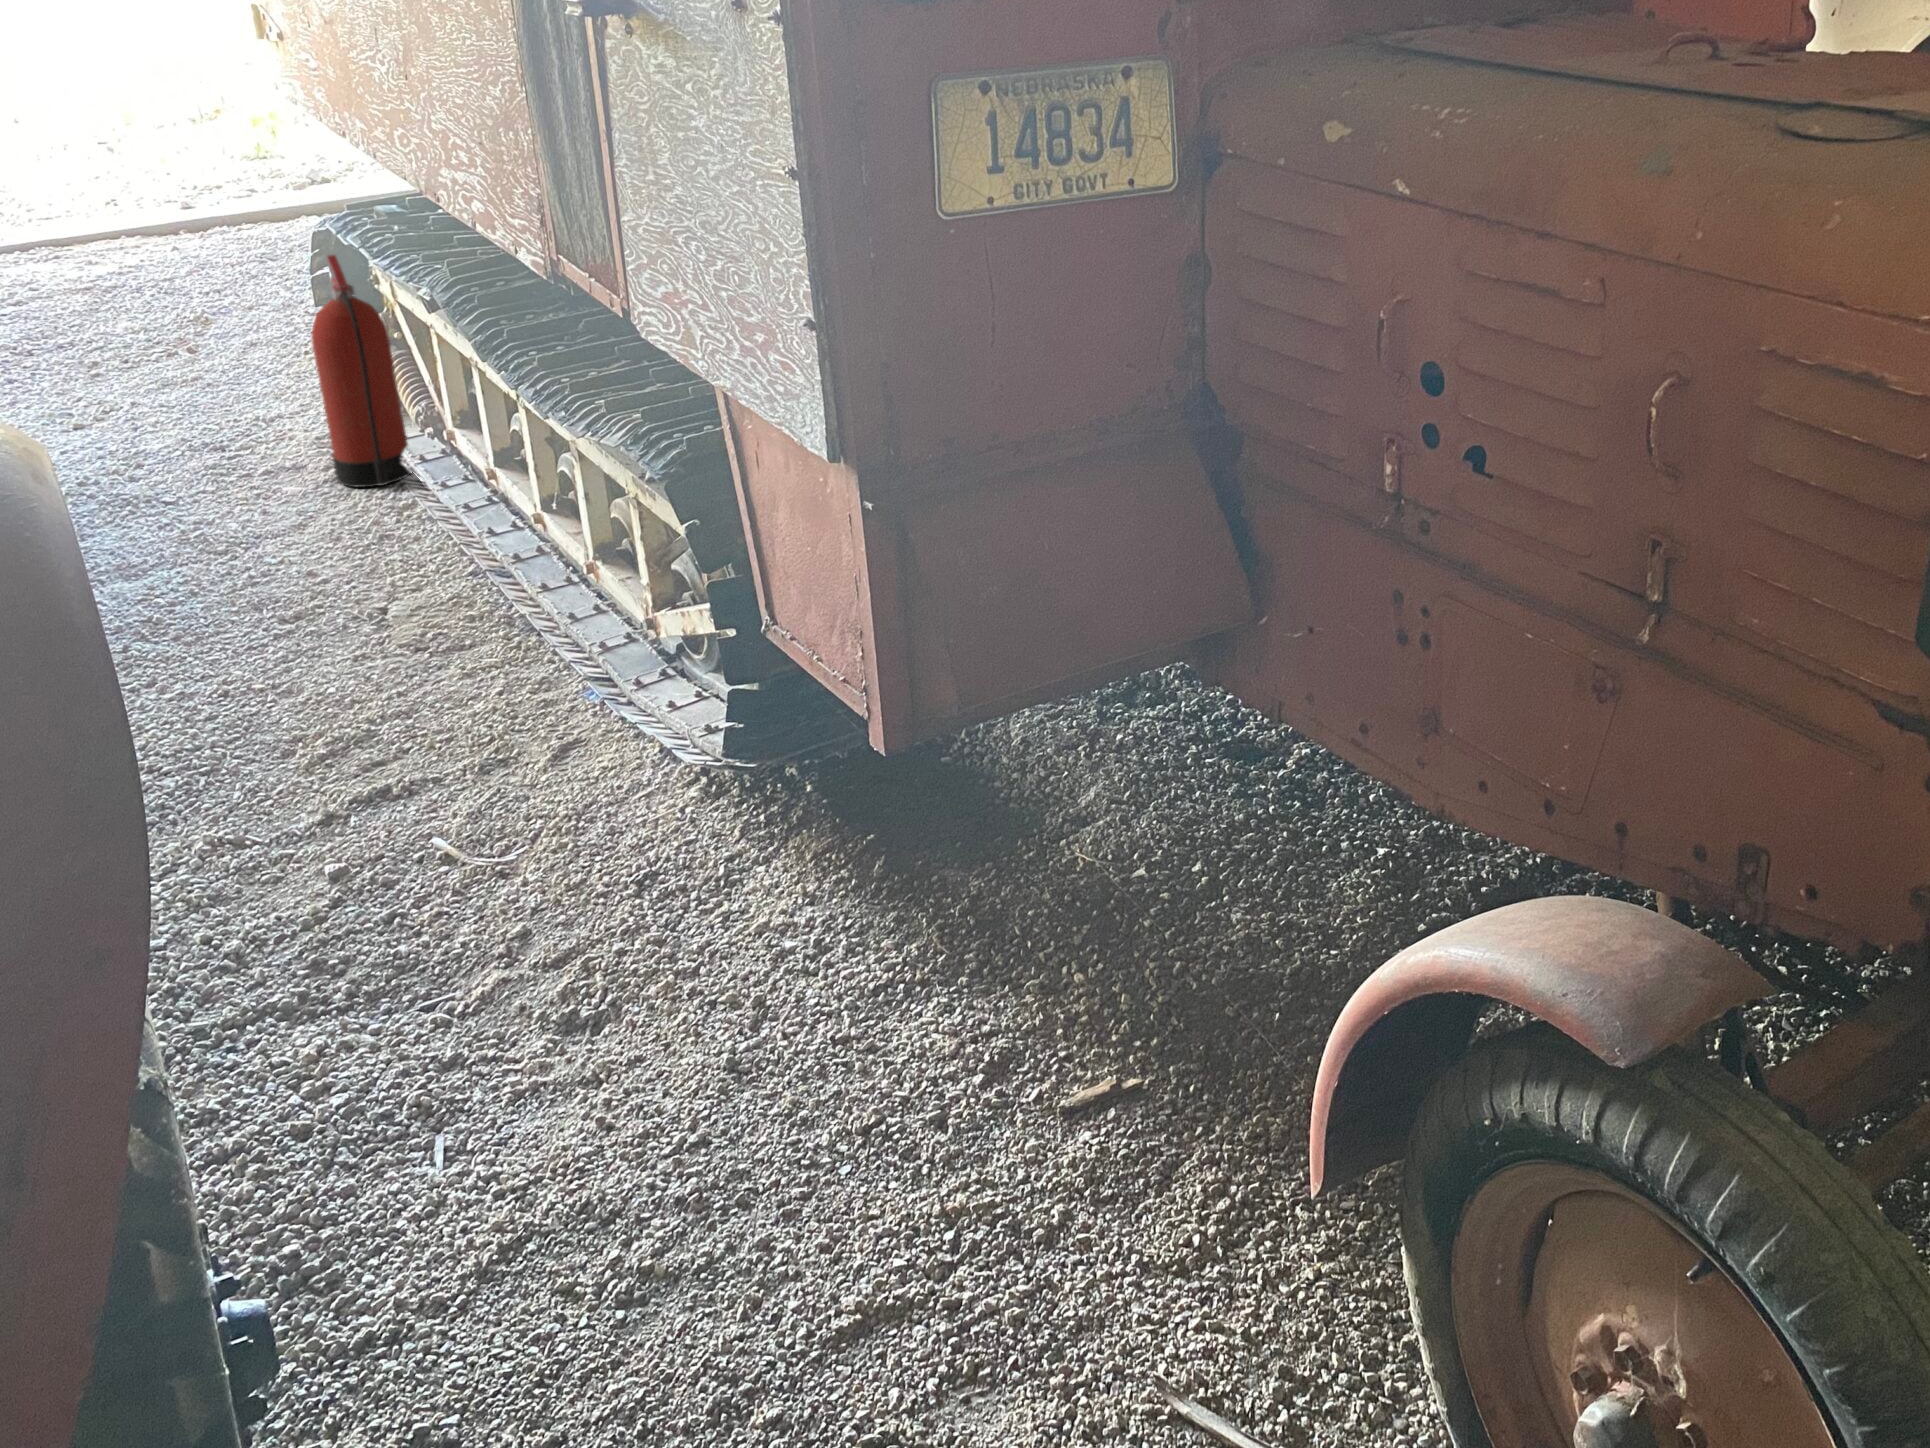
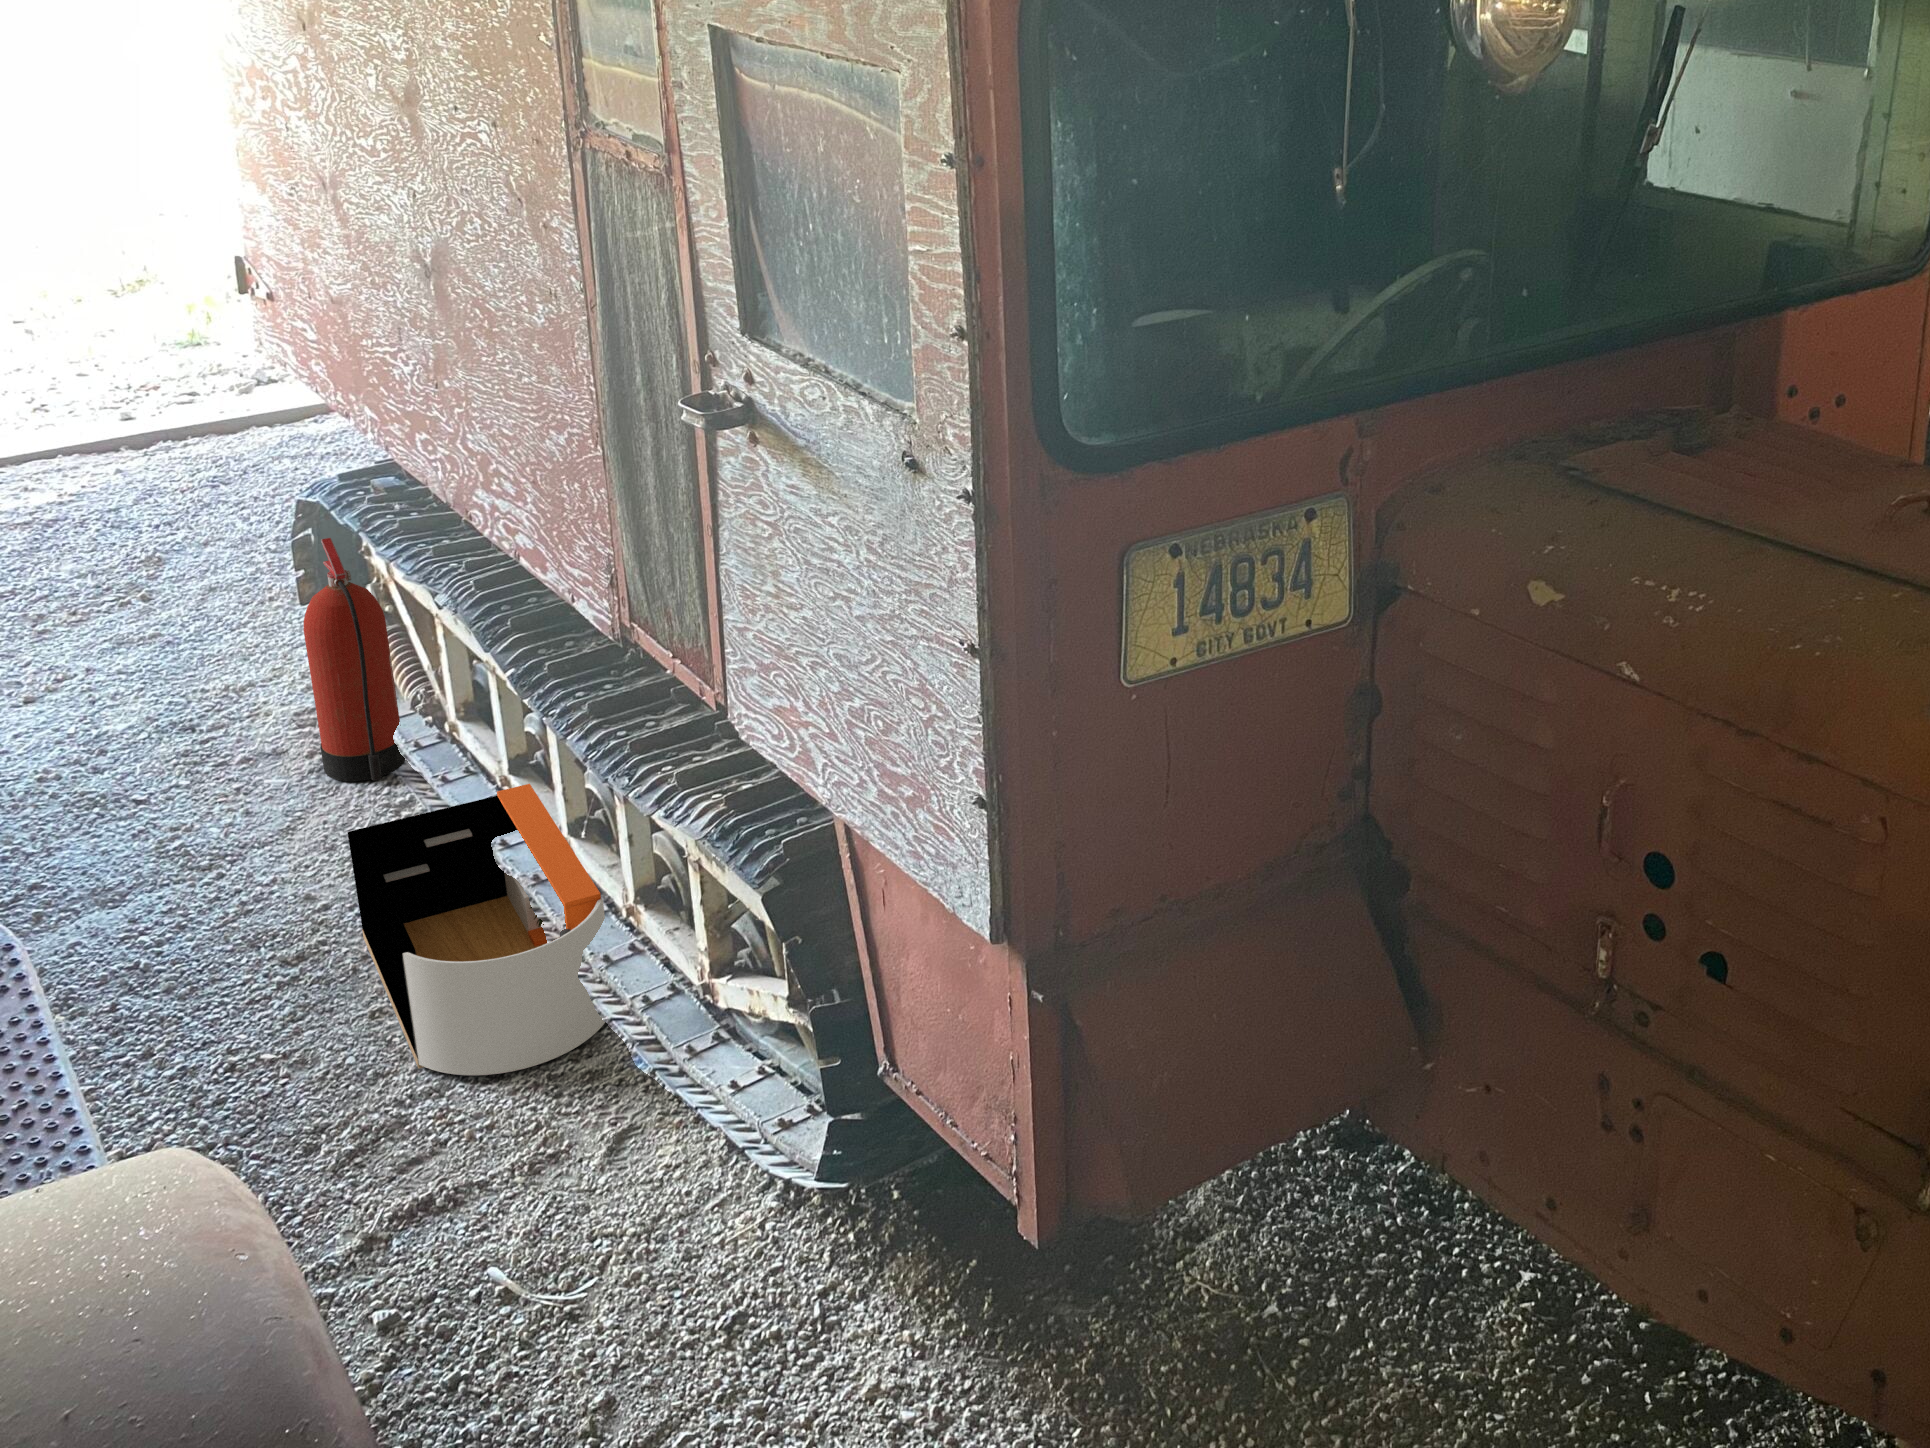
storage bin: none [335,463,575,701] -> present [347,784,605,1075]

